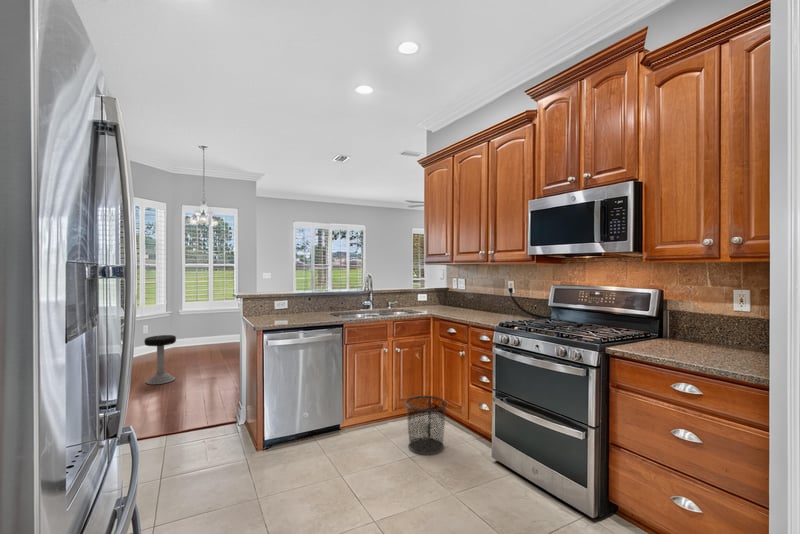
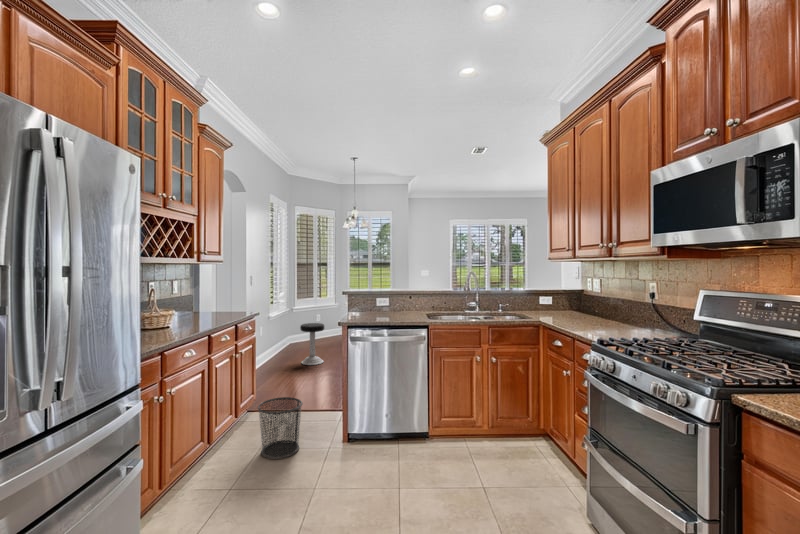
waste bin: present [405,396,447,455] -> present [258,397,302,459]

